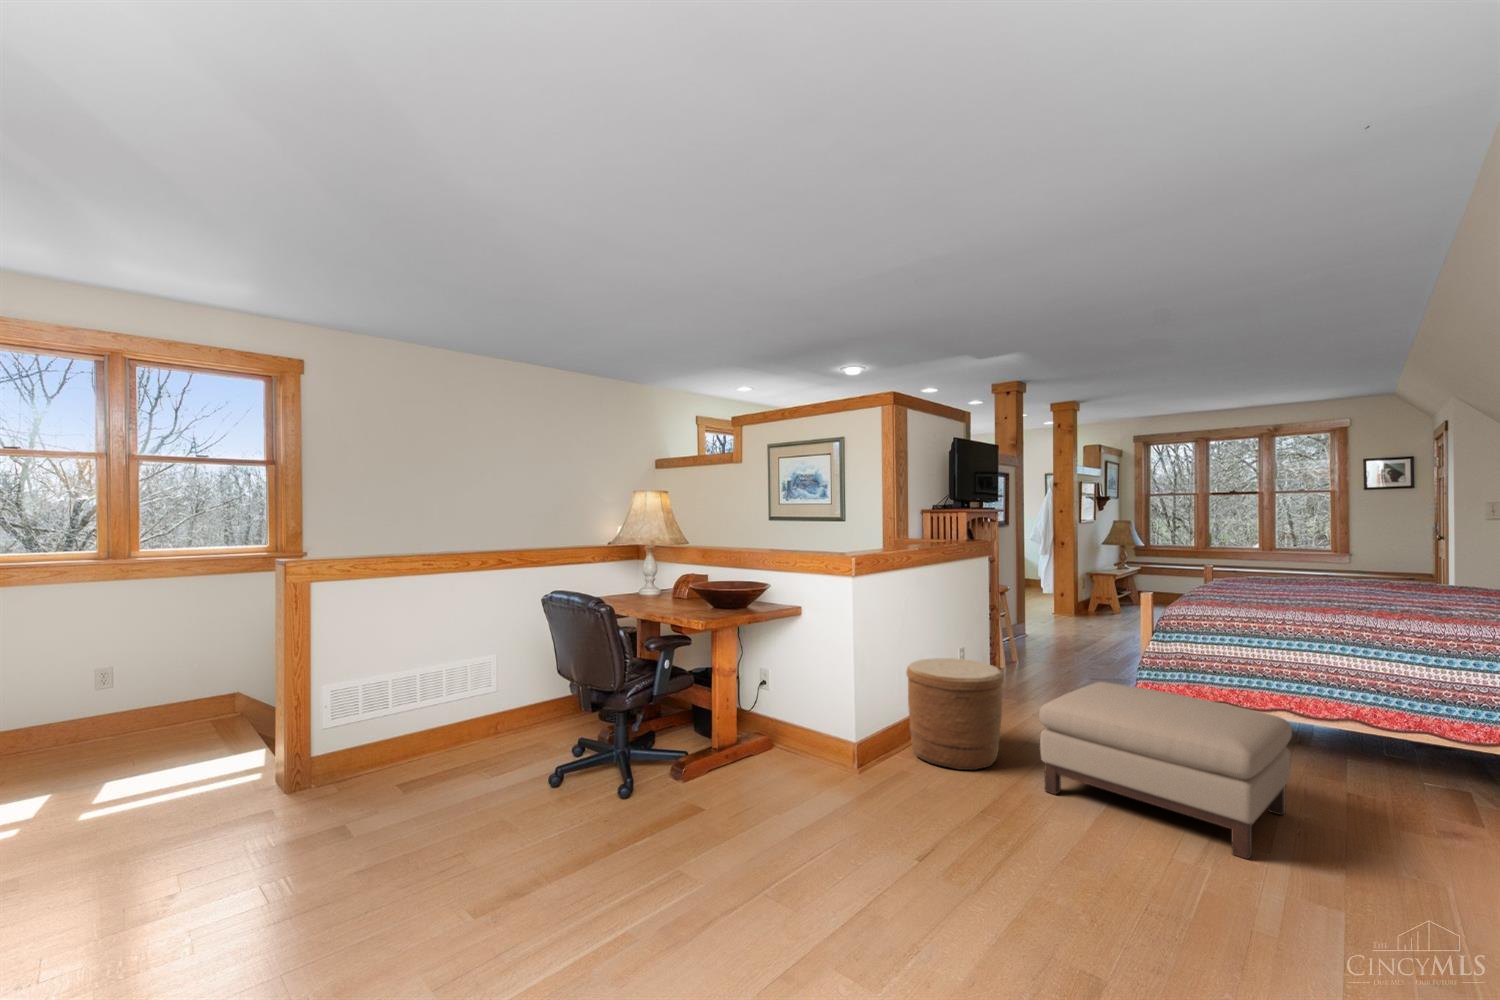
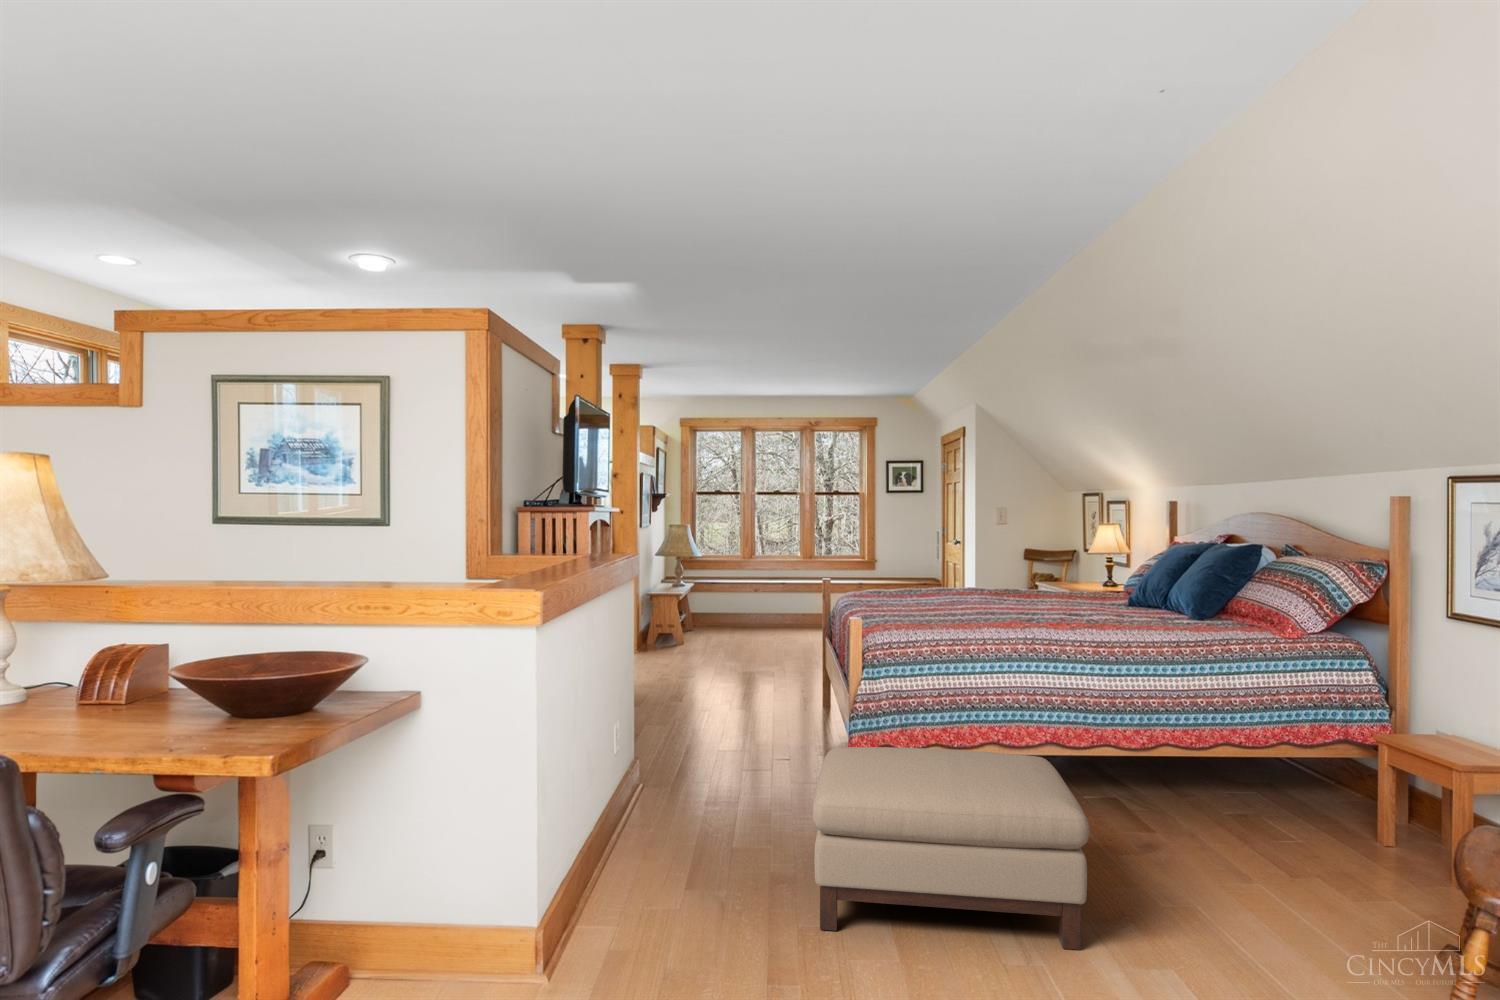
woven basket: present [906,658,1004,770] -> none [585,745,737,935]

